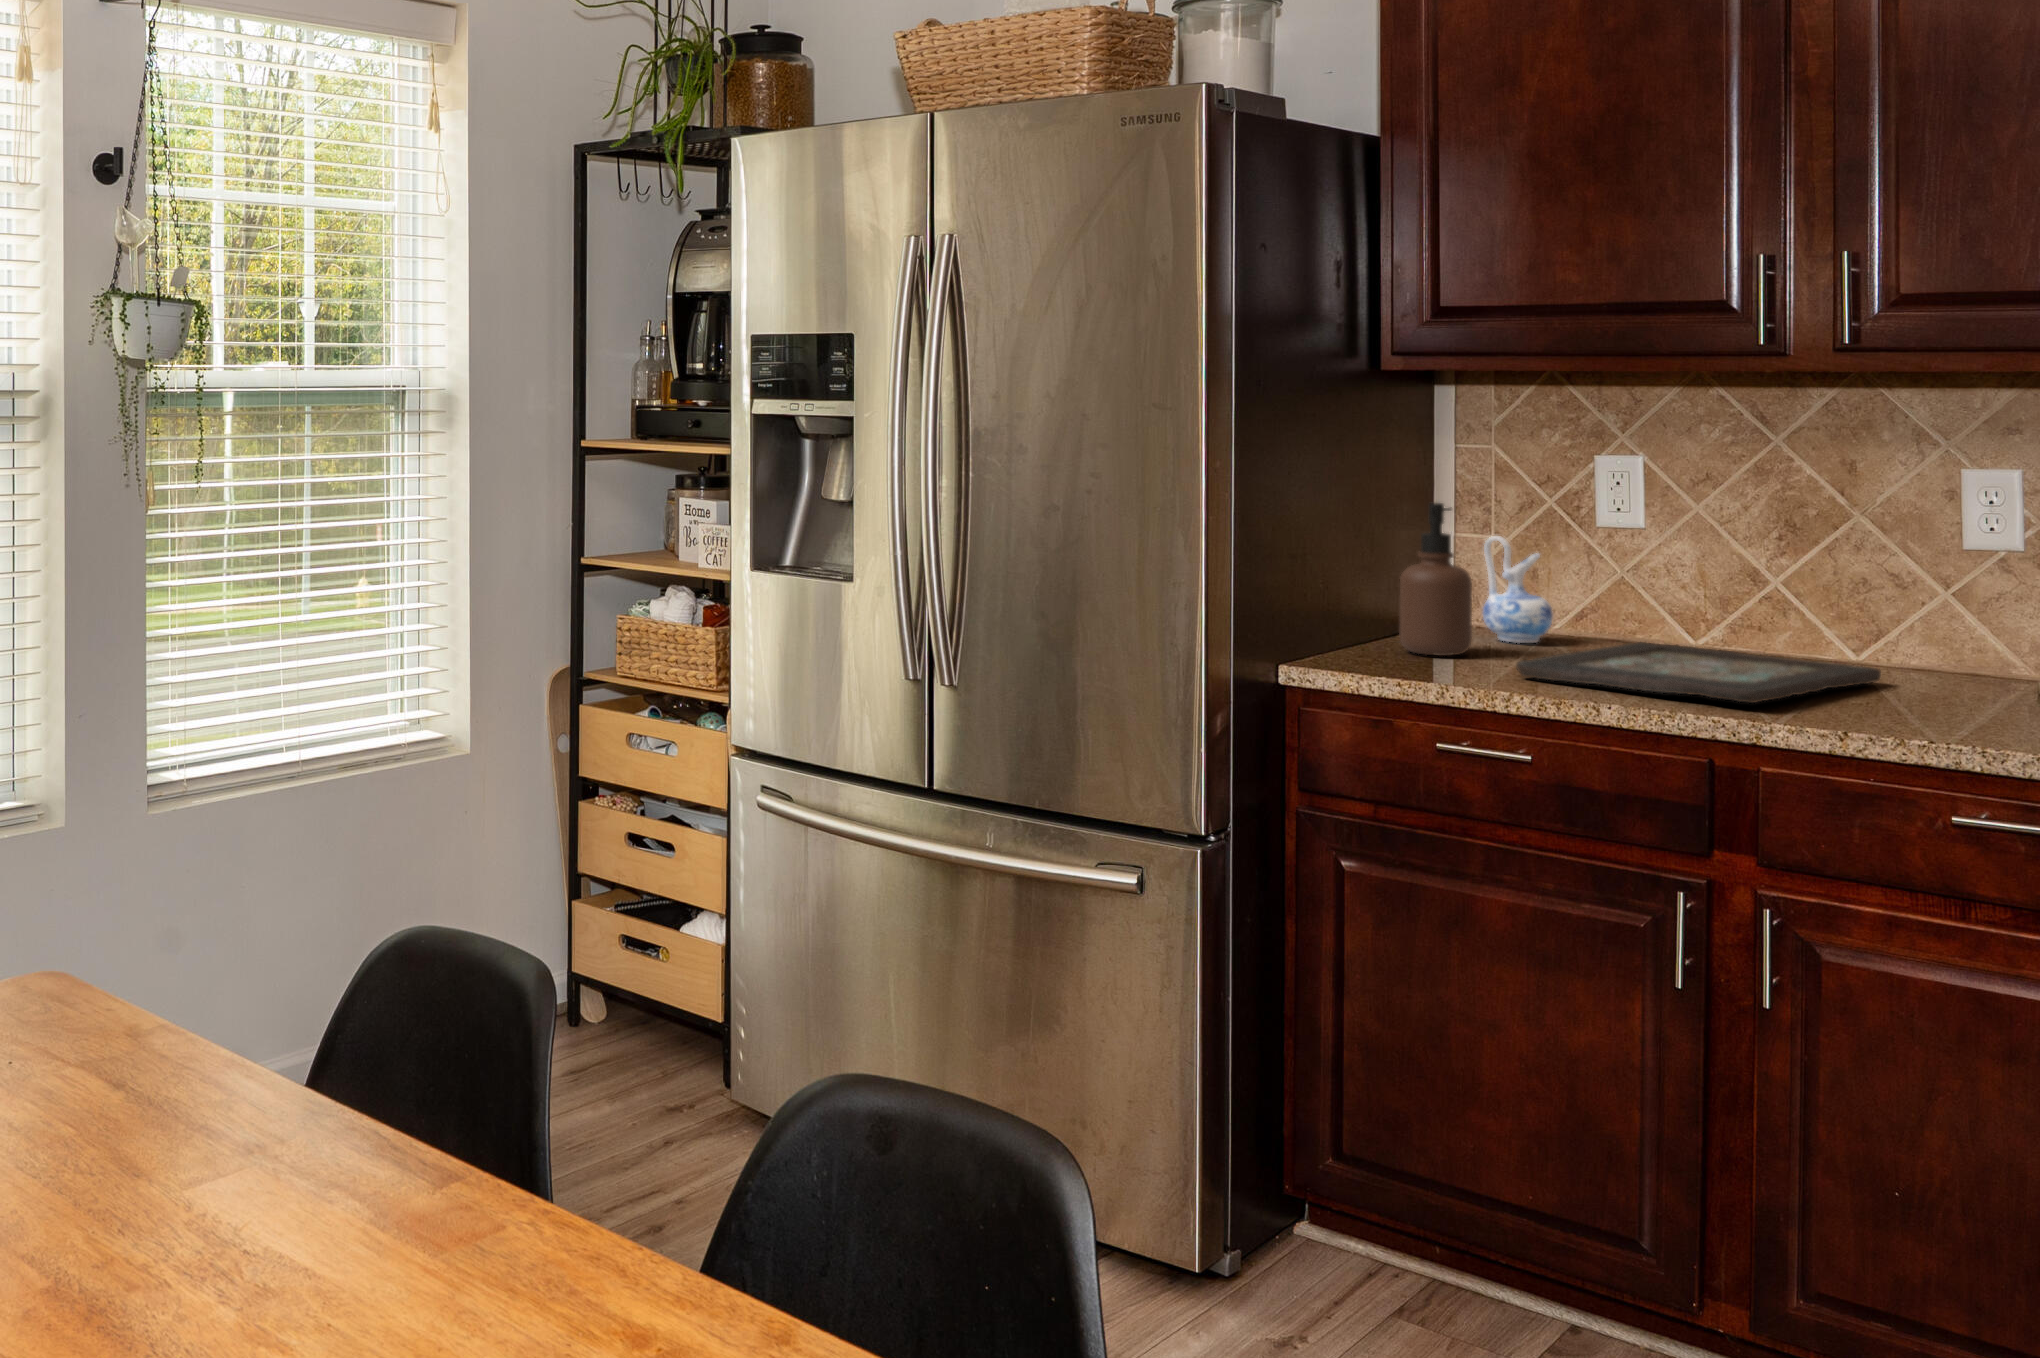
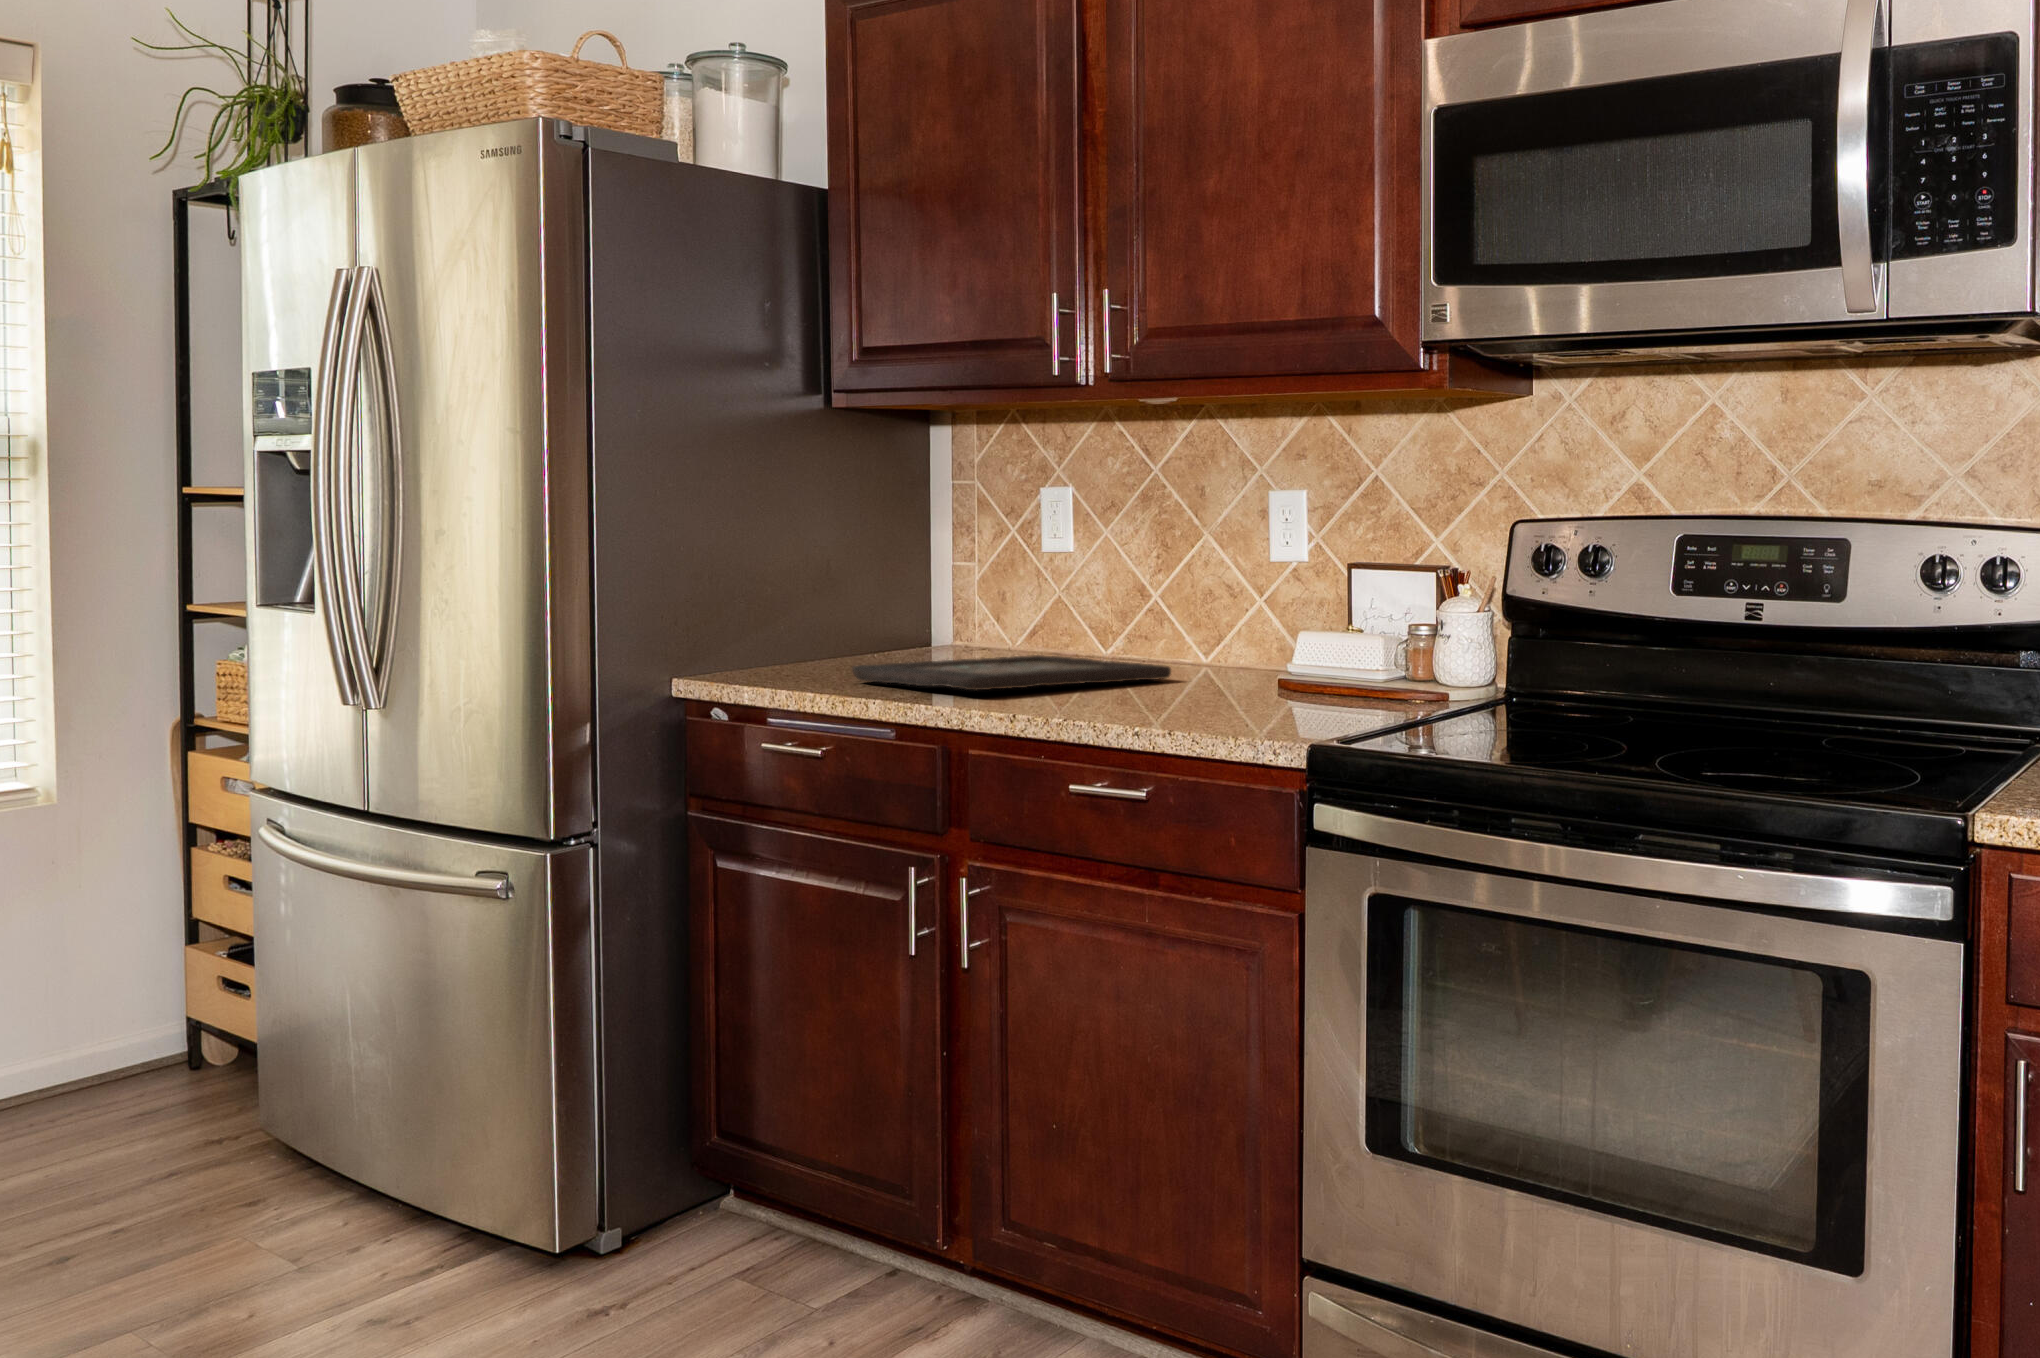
soap dispenser: present [1400,503,1472,656] -> none [822,525,887,669]
ceramic pitcher: present [1483,536,1553,643] -> none [939,564,997,662]

